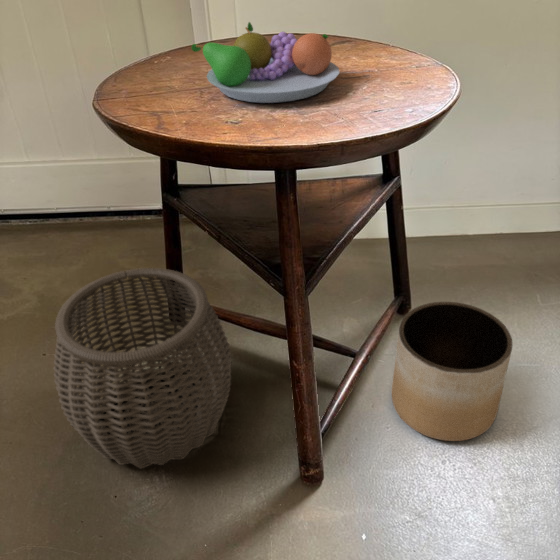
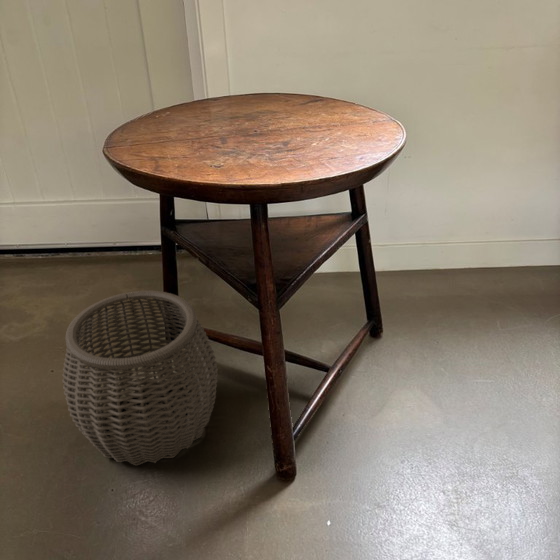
fruit bowl: present [192,22,339,103] -> none [185,85,306,151]
planter: present [392,302,513,441] -> none [360,322,460,444]

